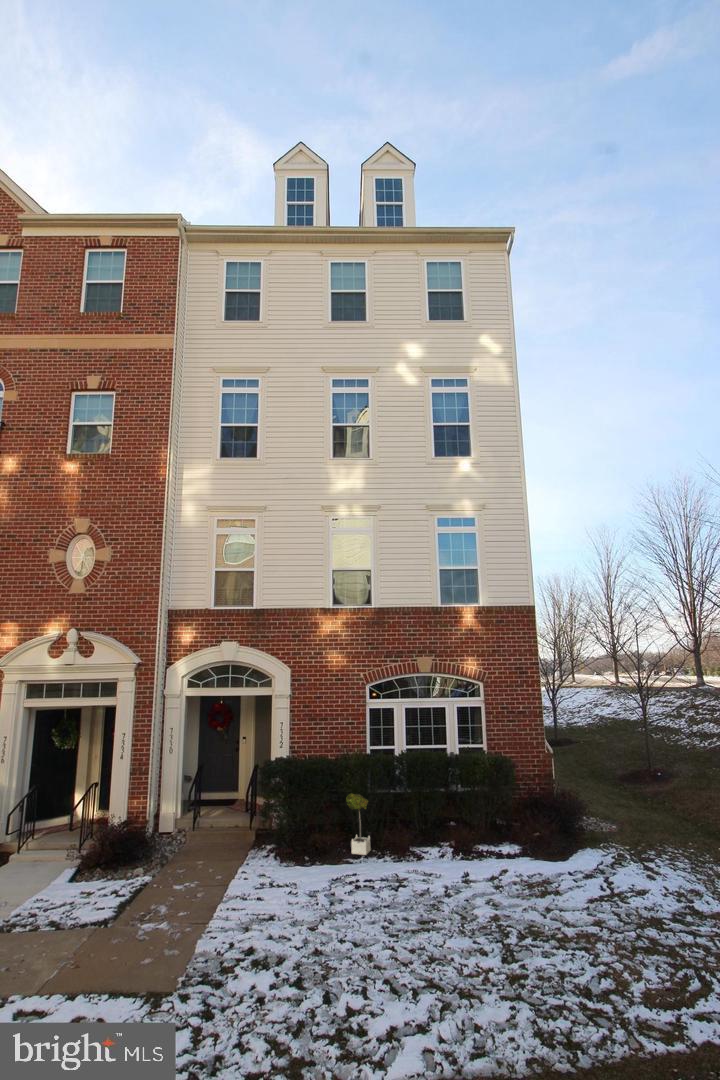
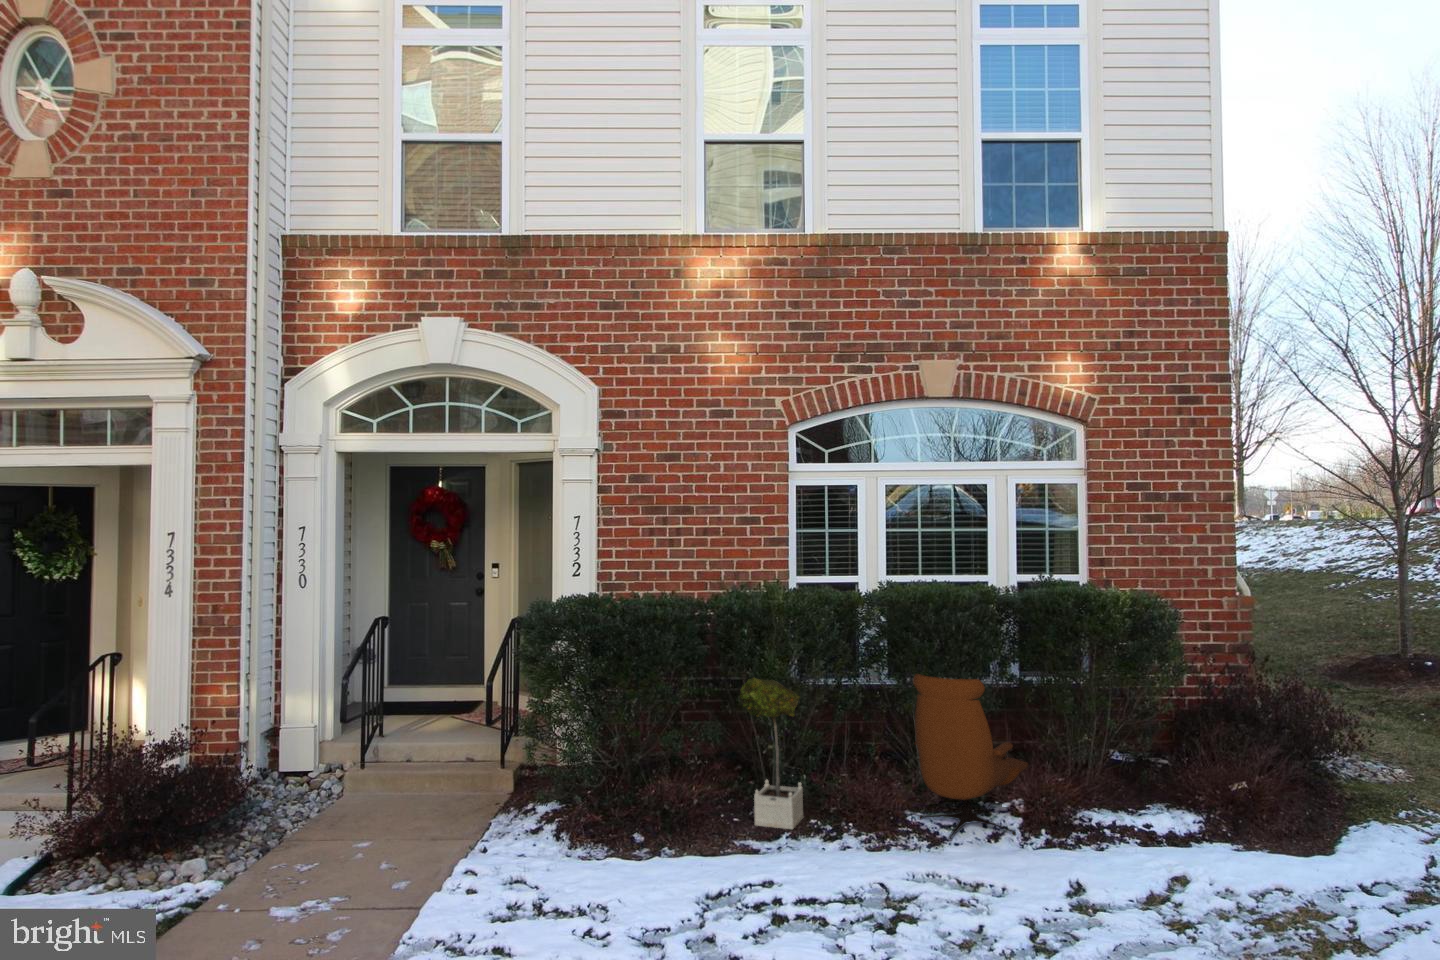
lounge chair: none [410,792,459,858] -> present [913,674,1028,840]

